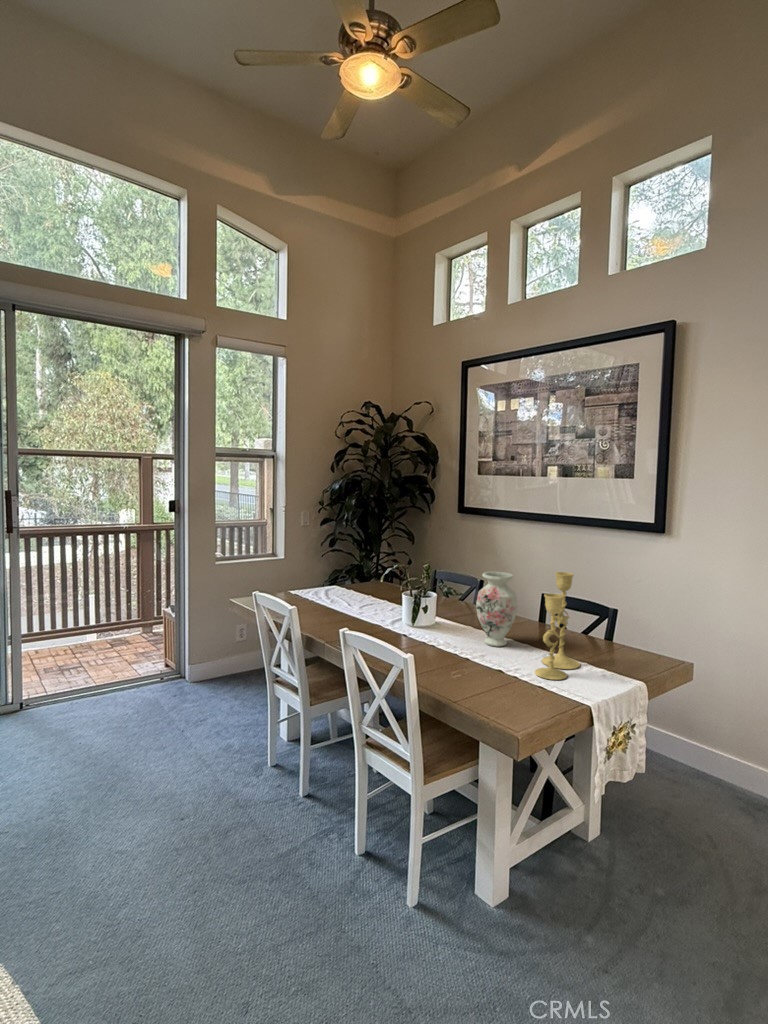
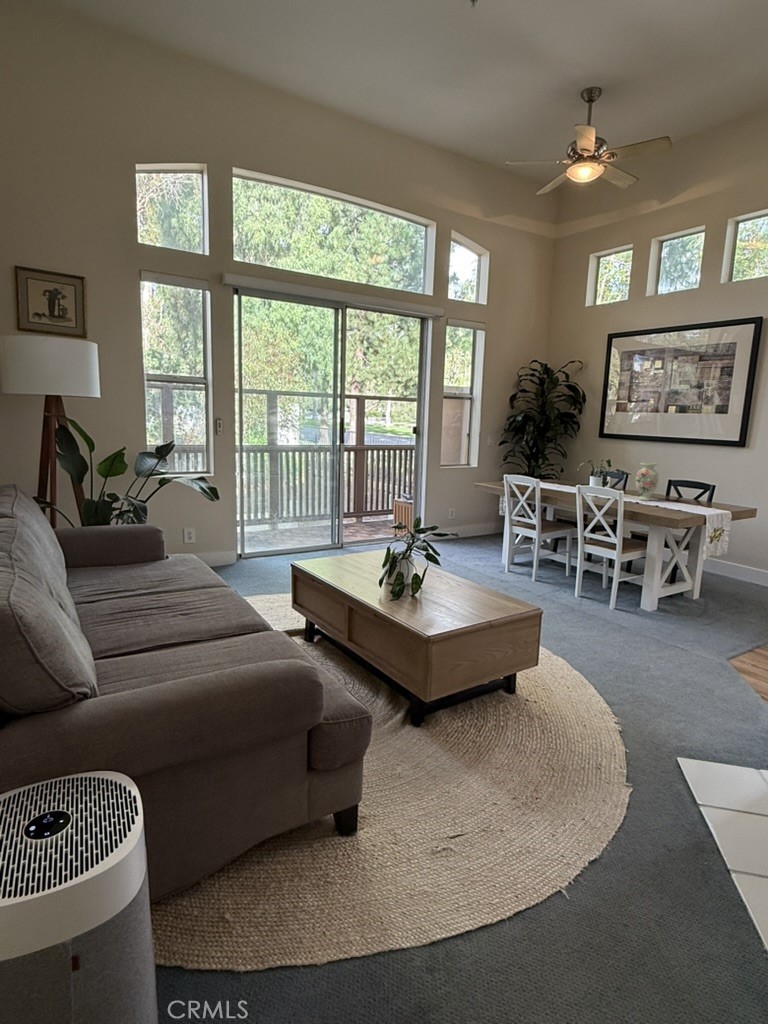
candlestick: present [535,572,580,680] -> none [671,460,694,509]

